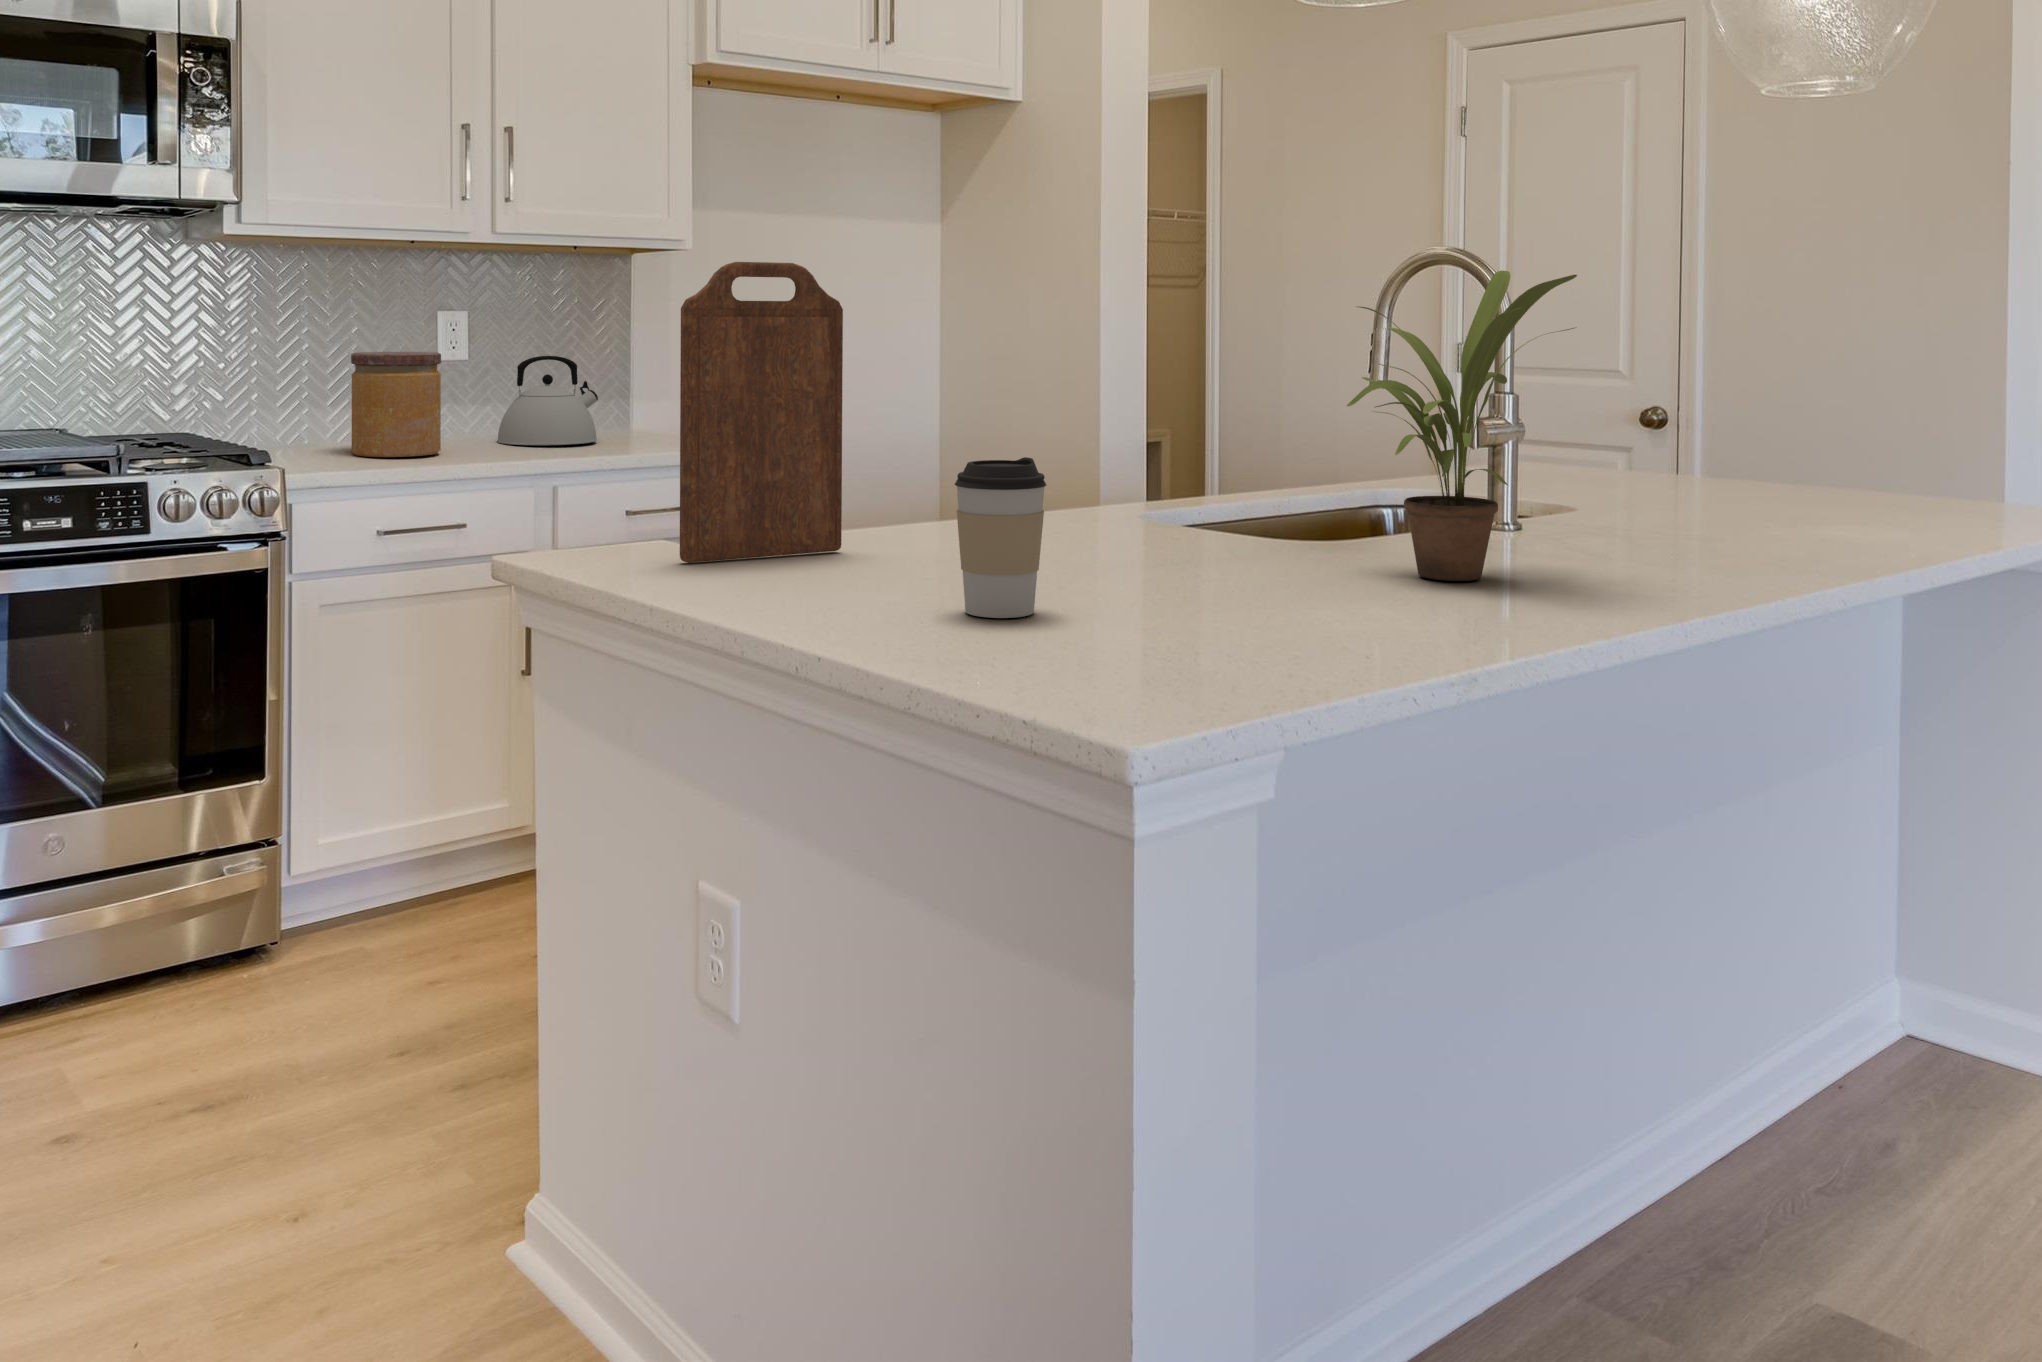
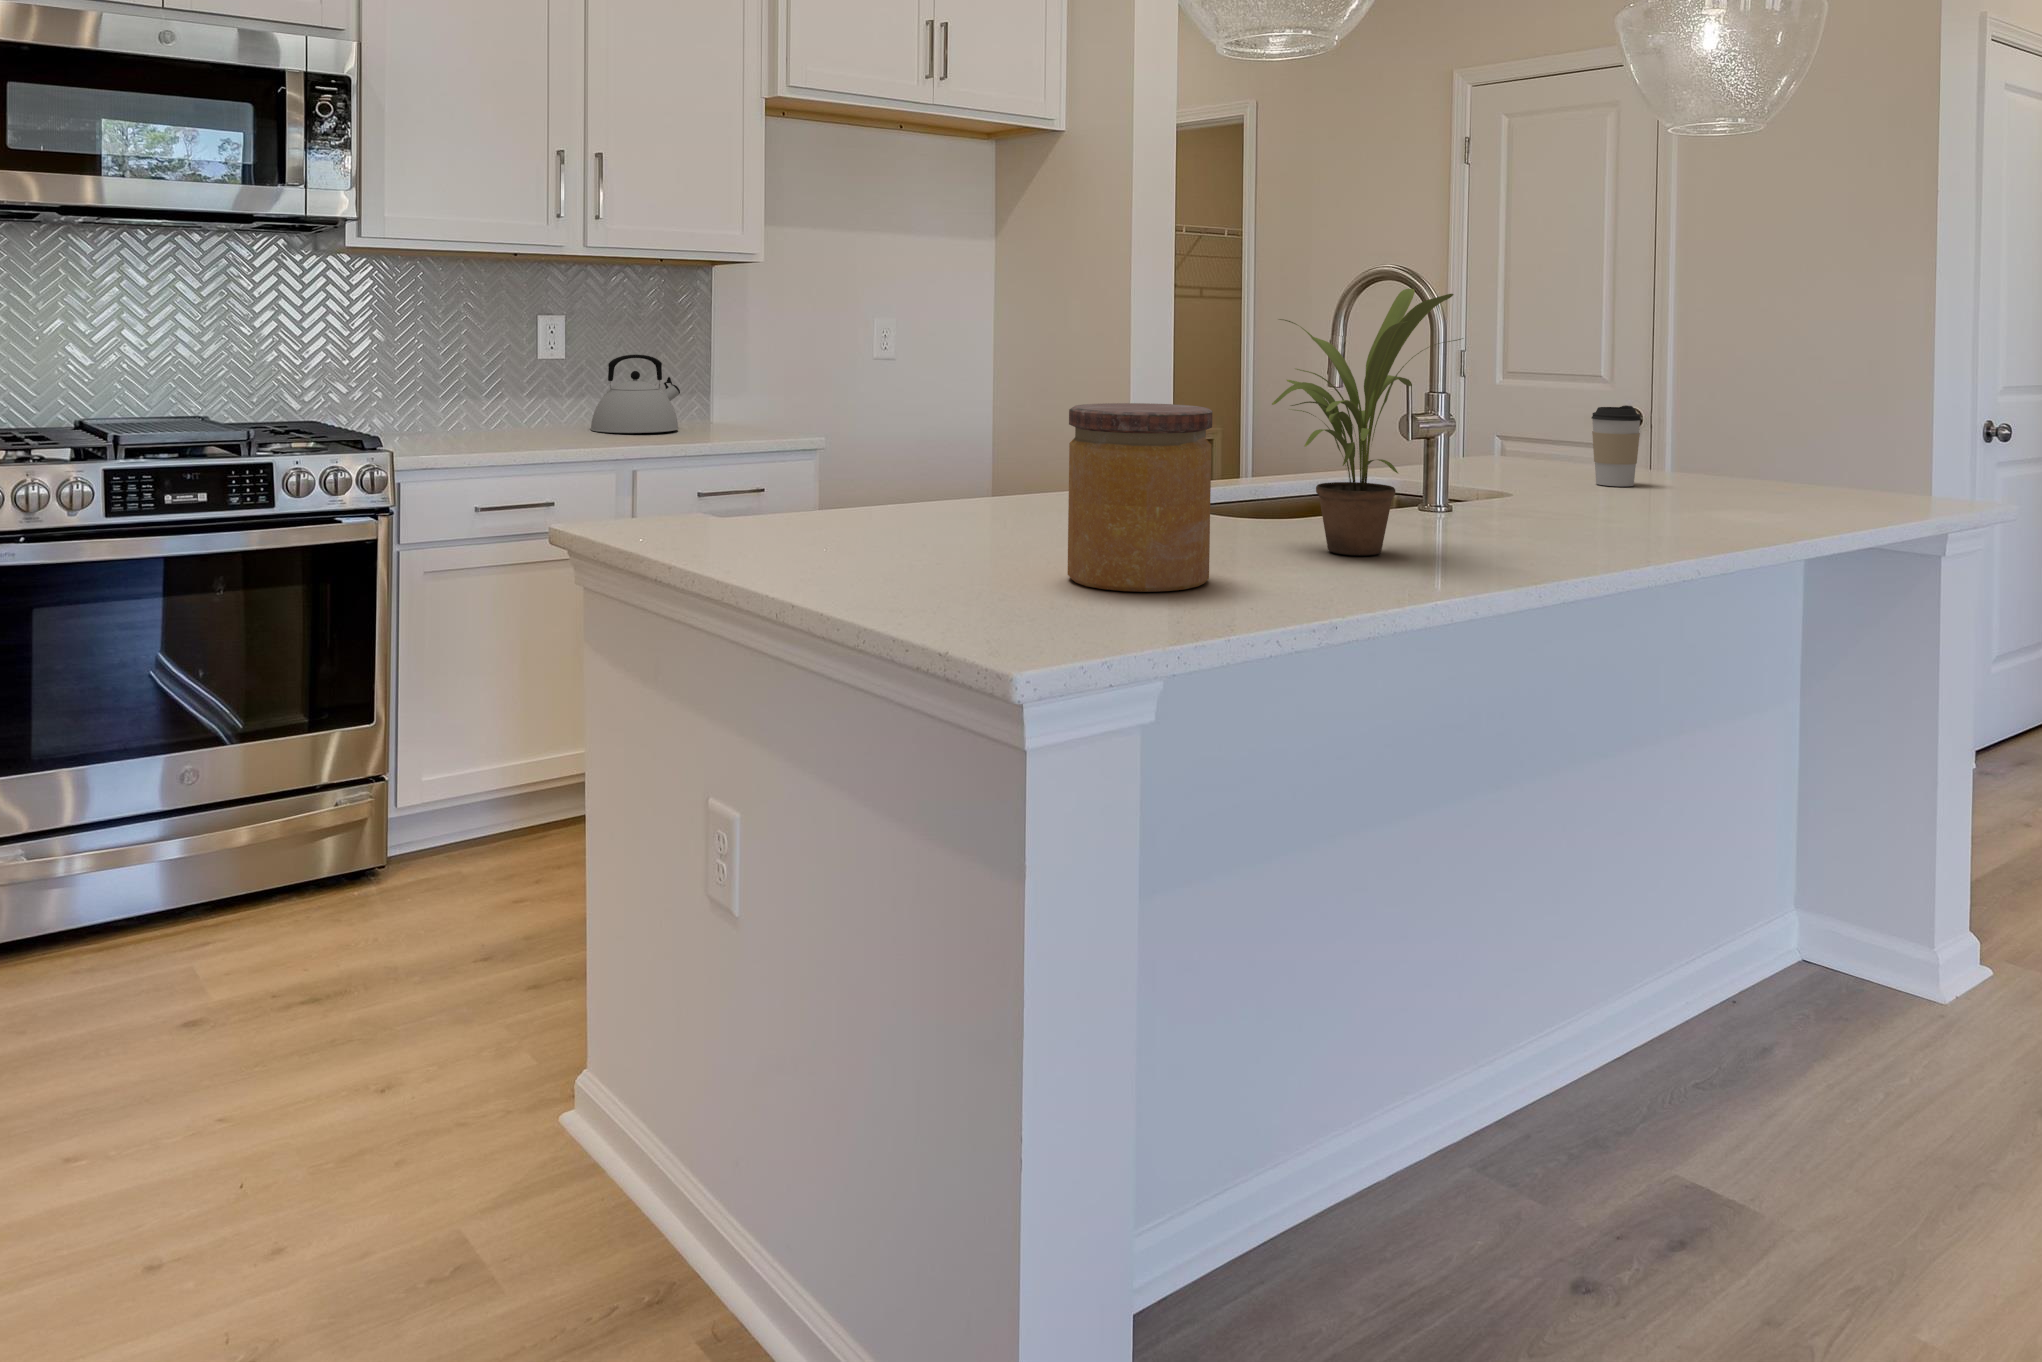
cutting board: present [680,262,843,563] -> none [699,277,844,534]
jar: present [351,352,441,457] -> present [1068,403,1213,592]
coffee cup: present [955,457,1046,618] -> present [1592,405,1641,486]

